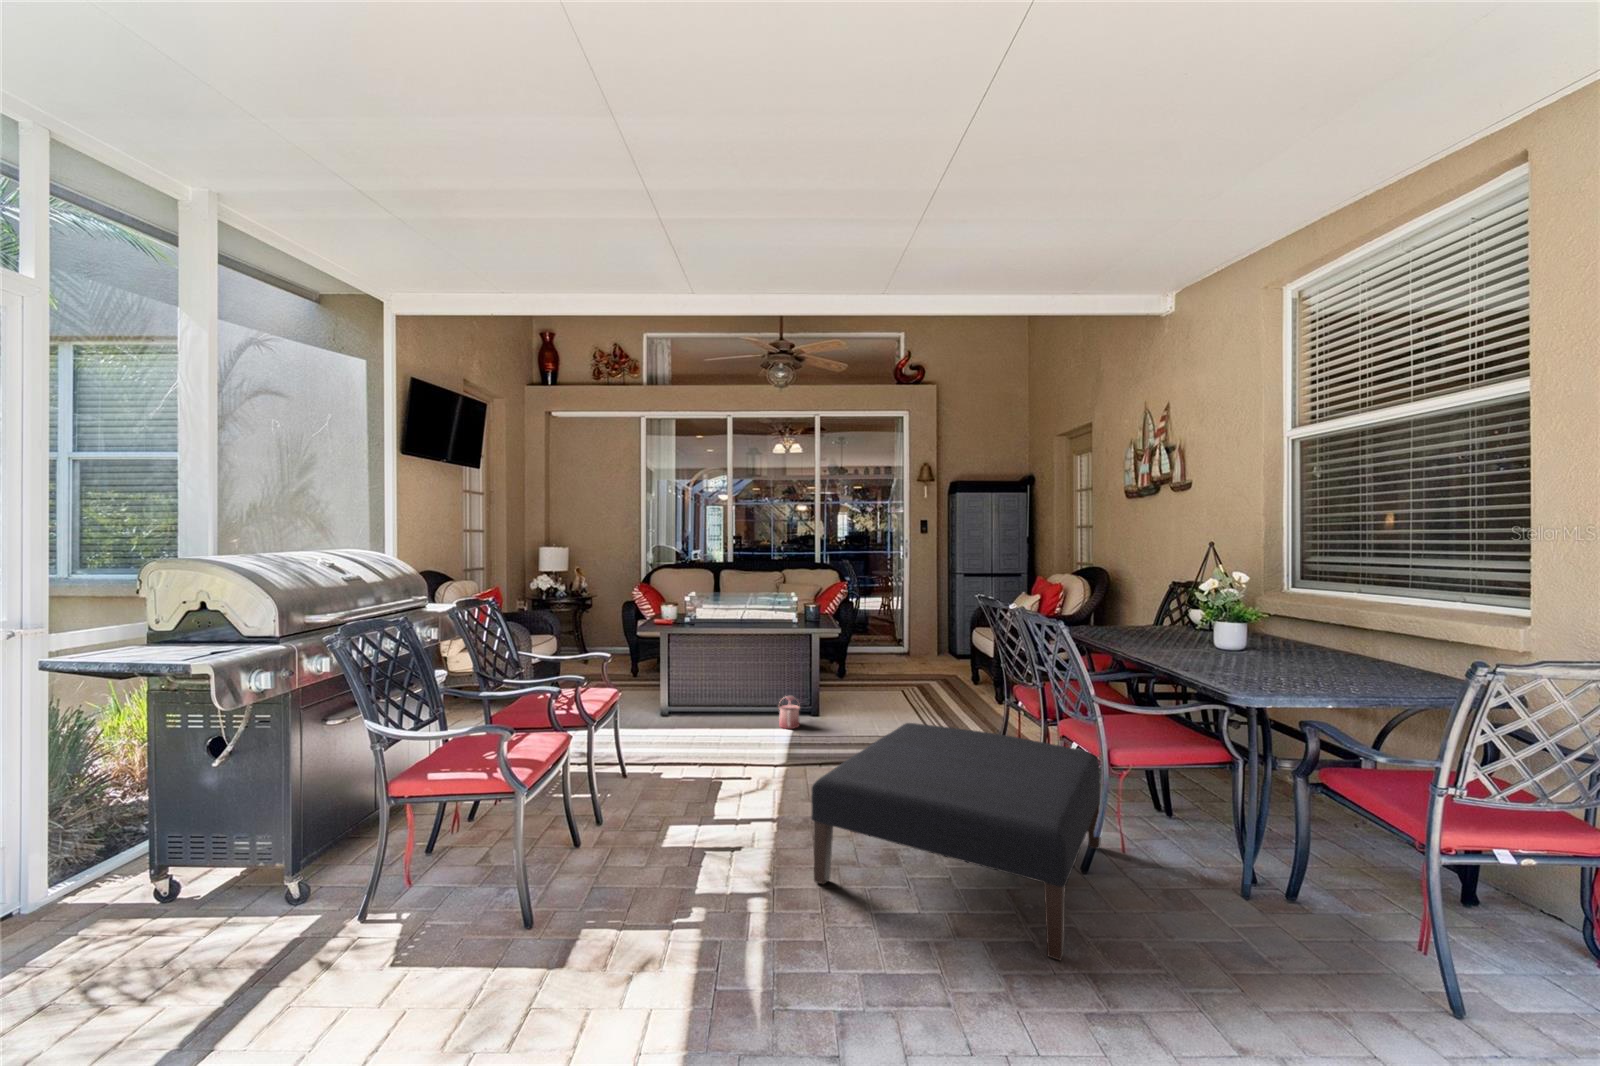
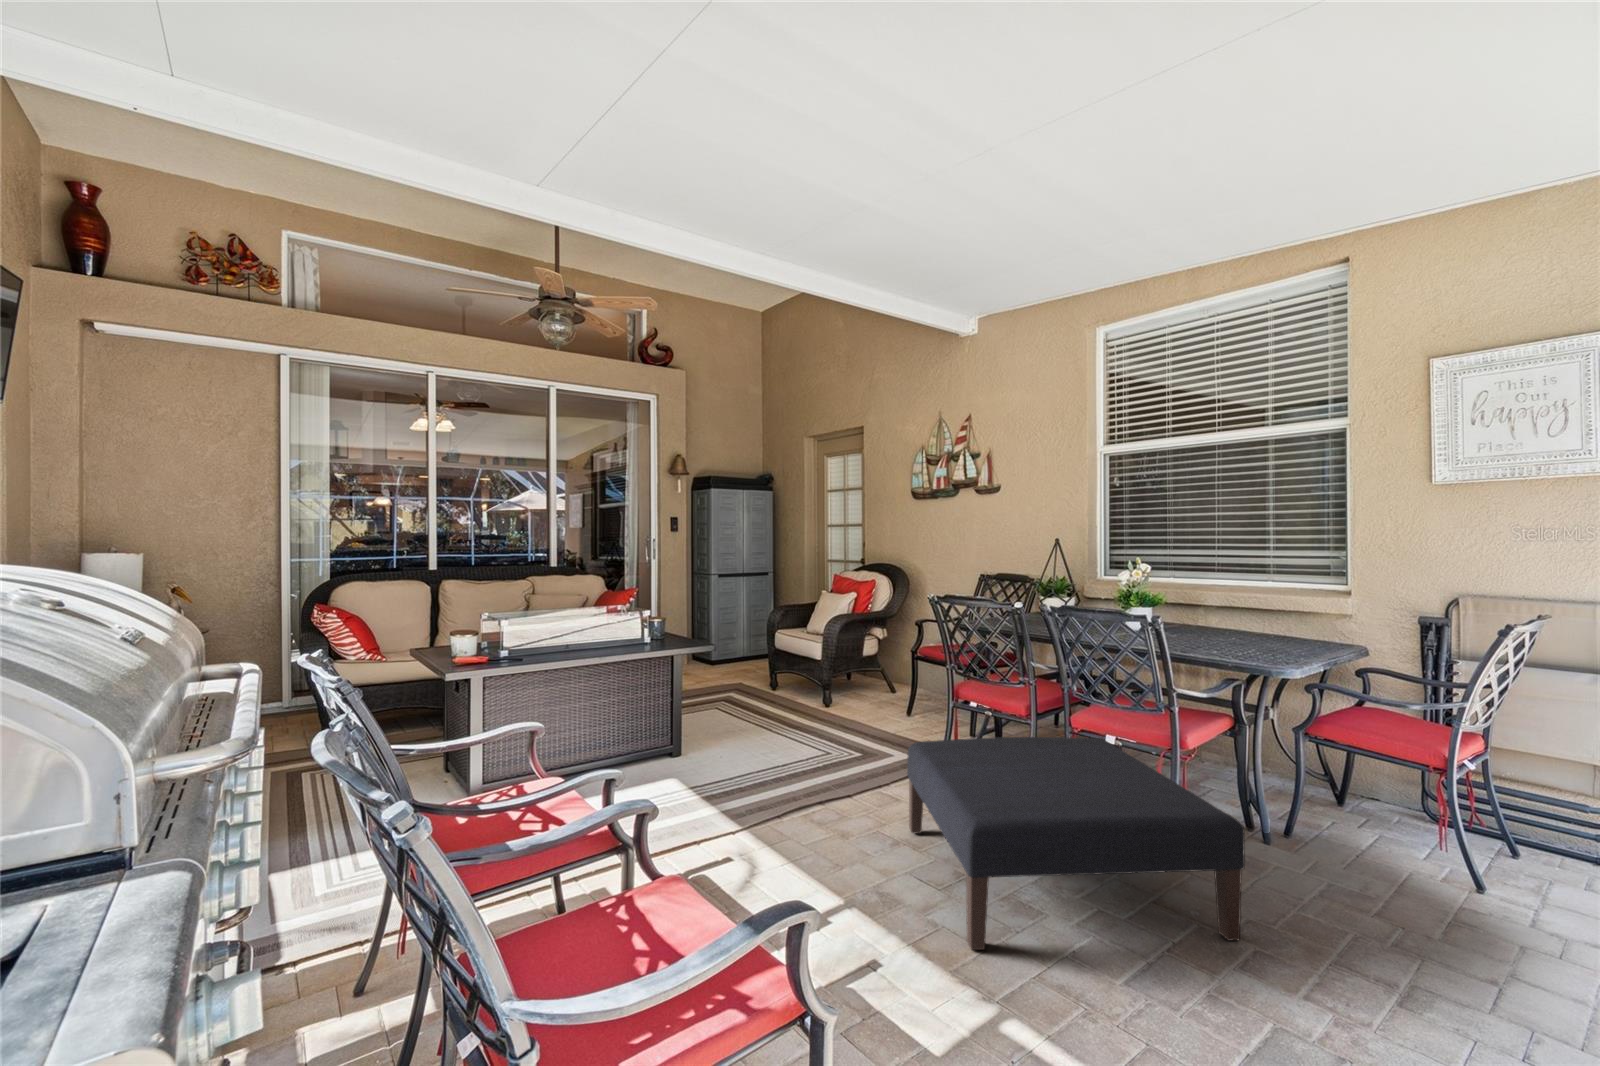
watering can: present [779,696,800,729] -> none [647,736,678,779]

